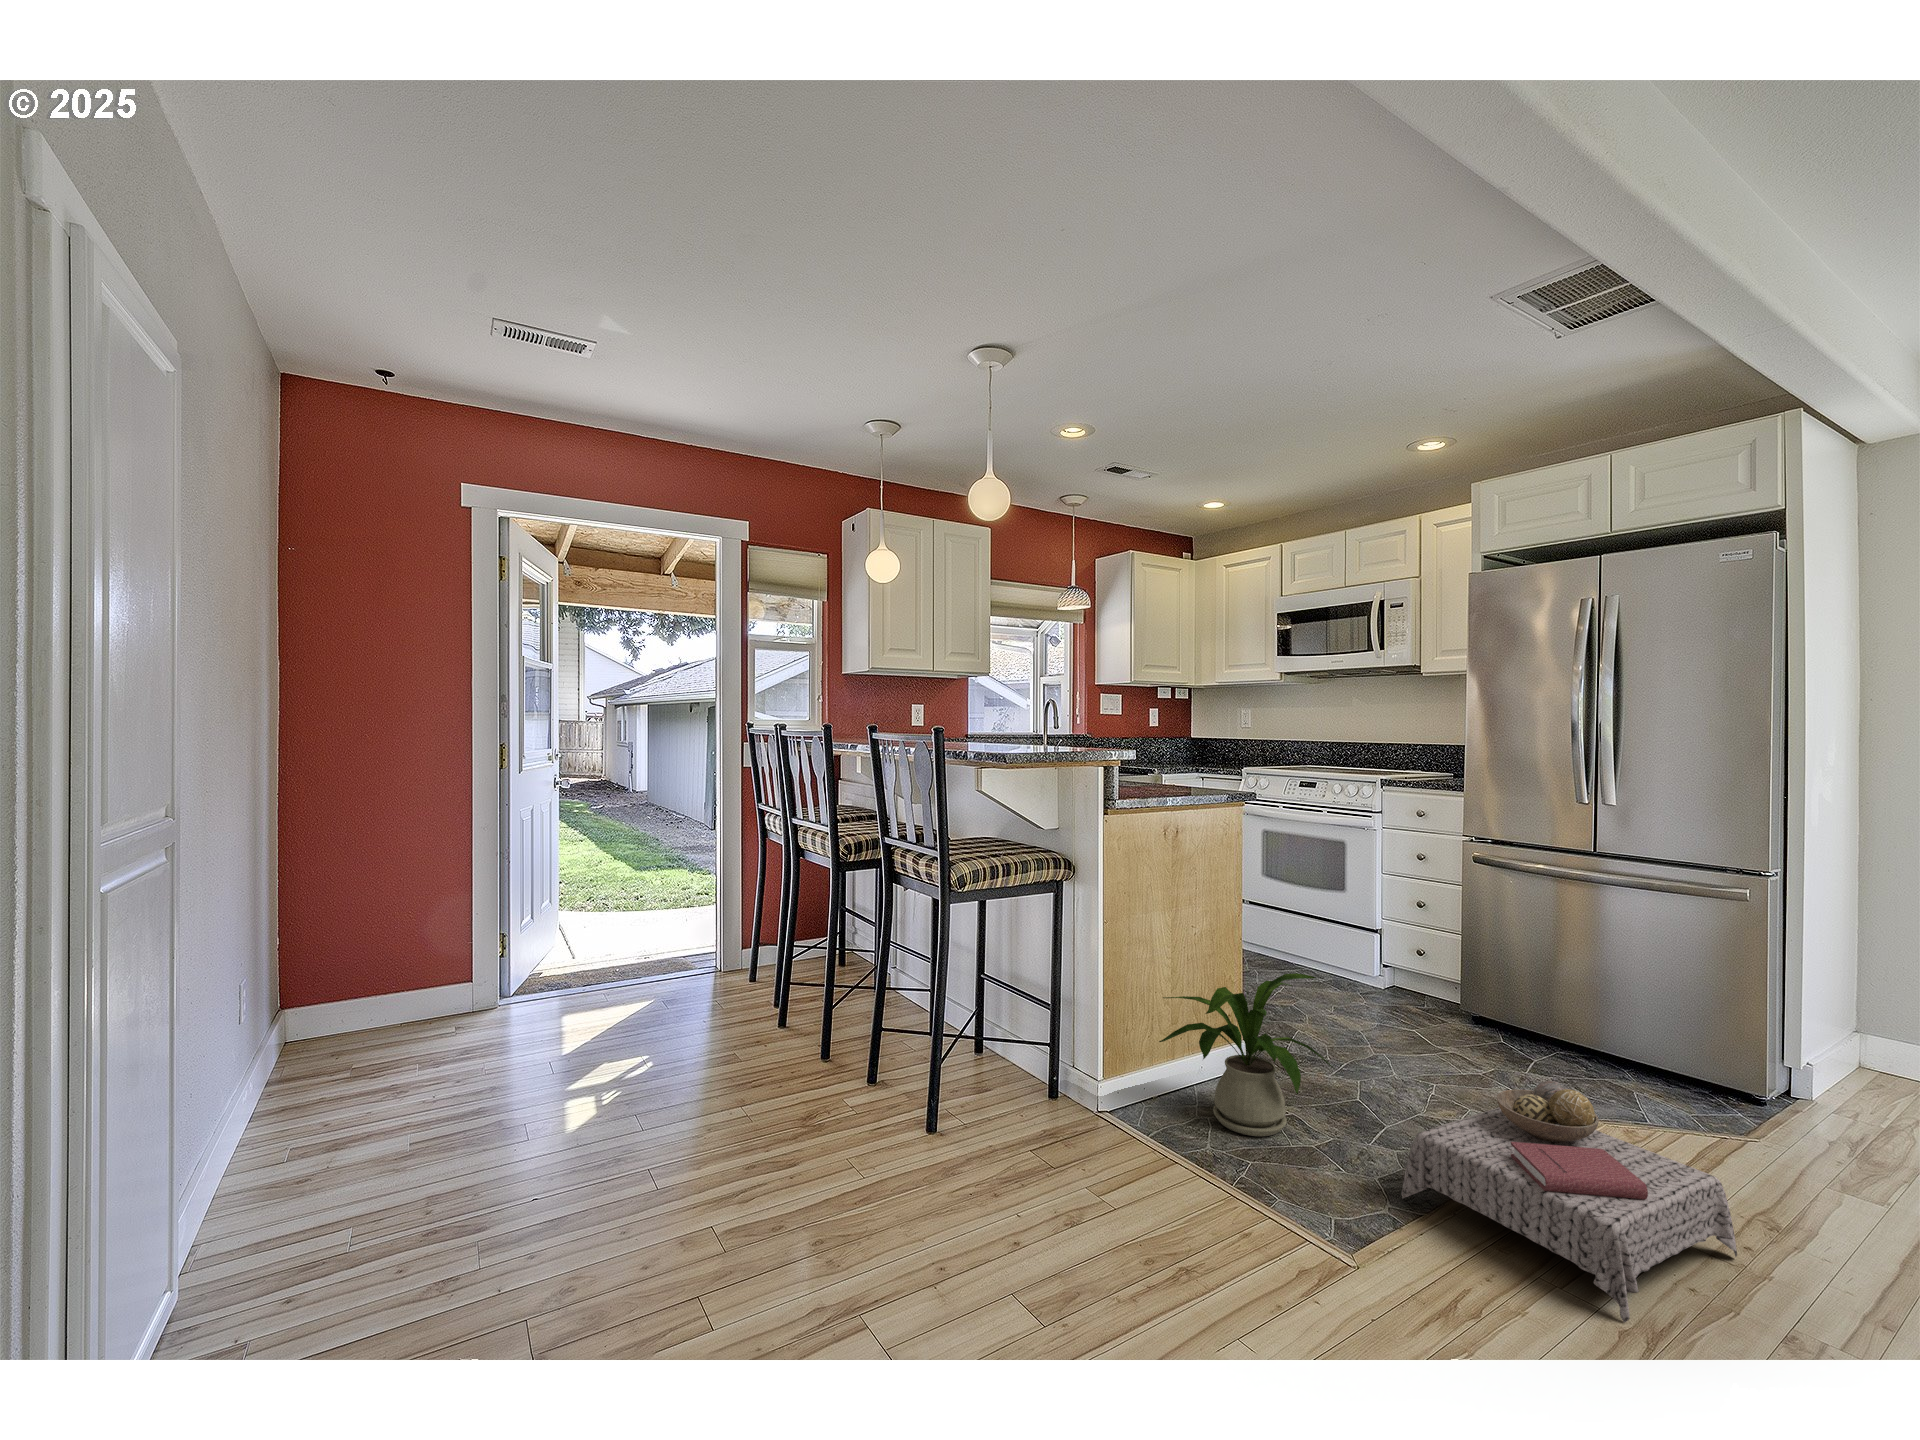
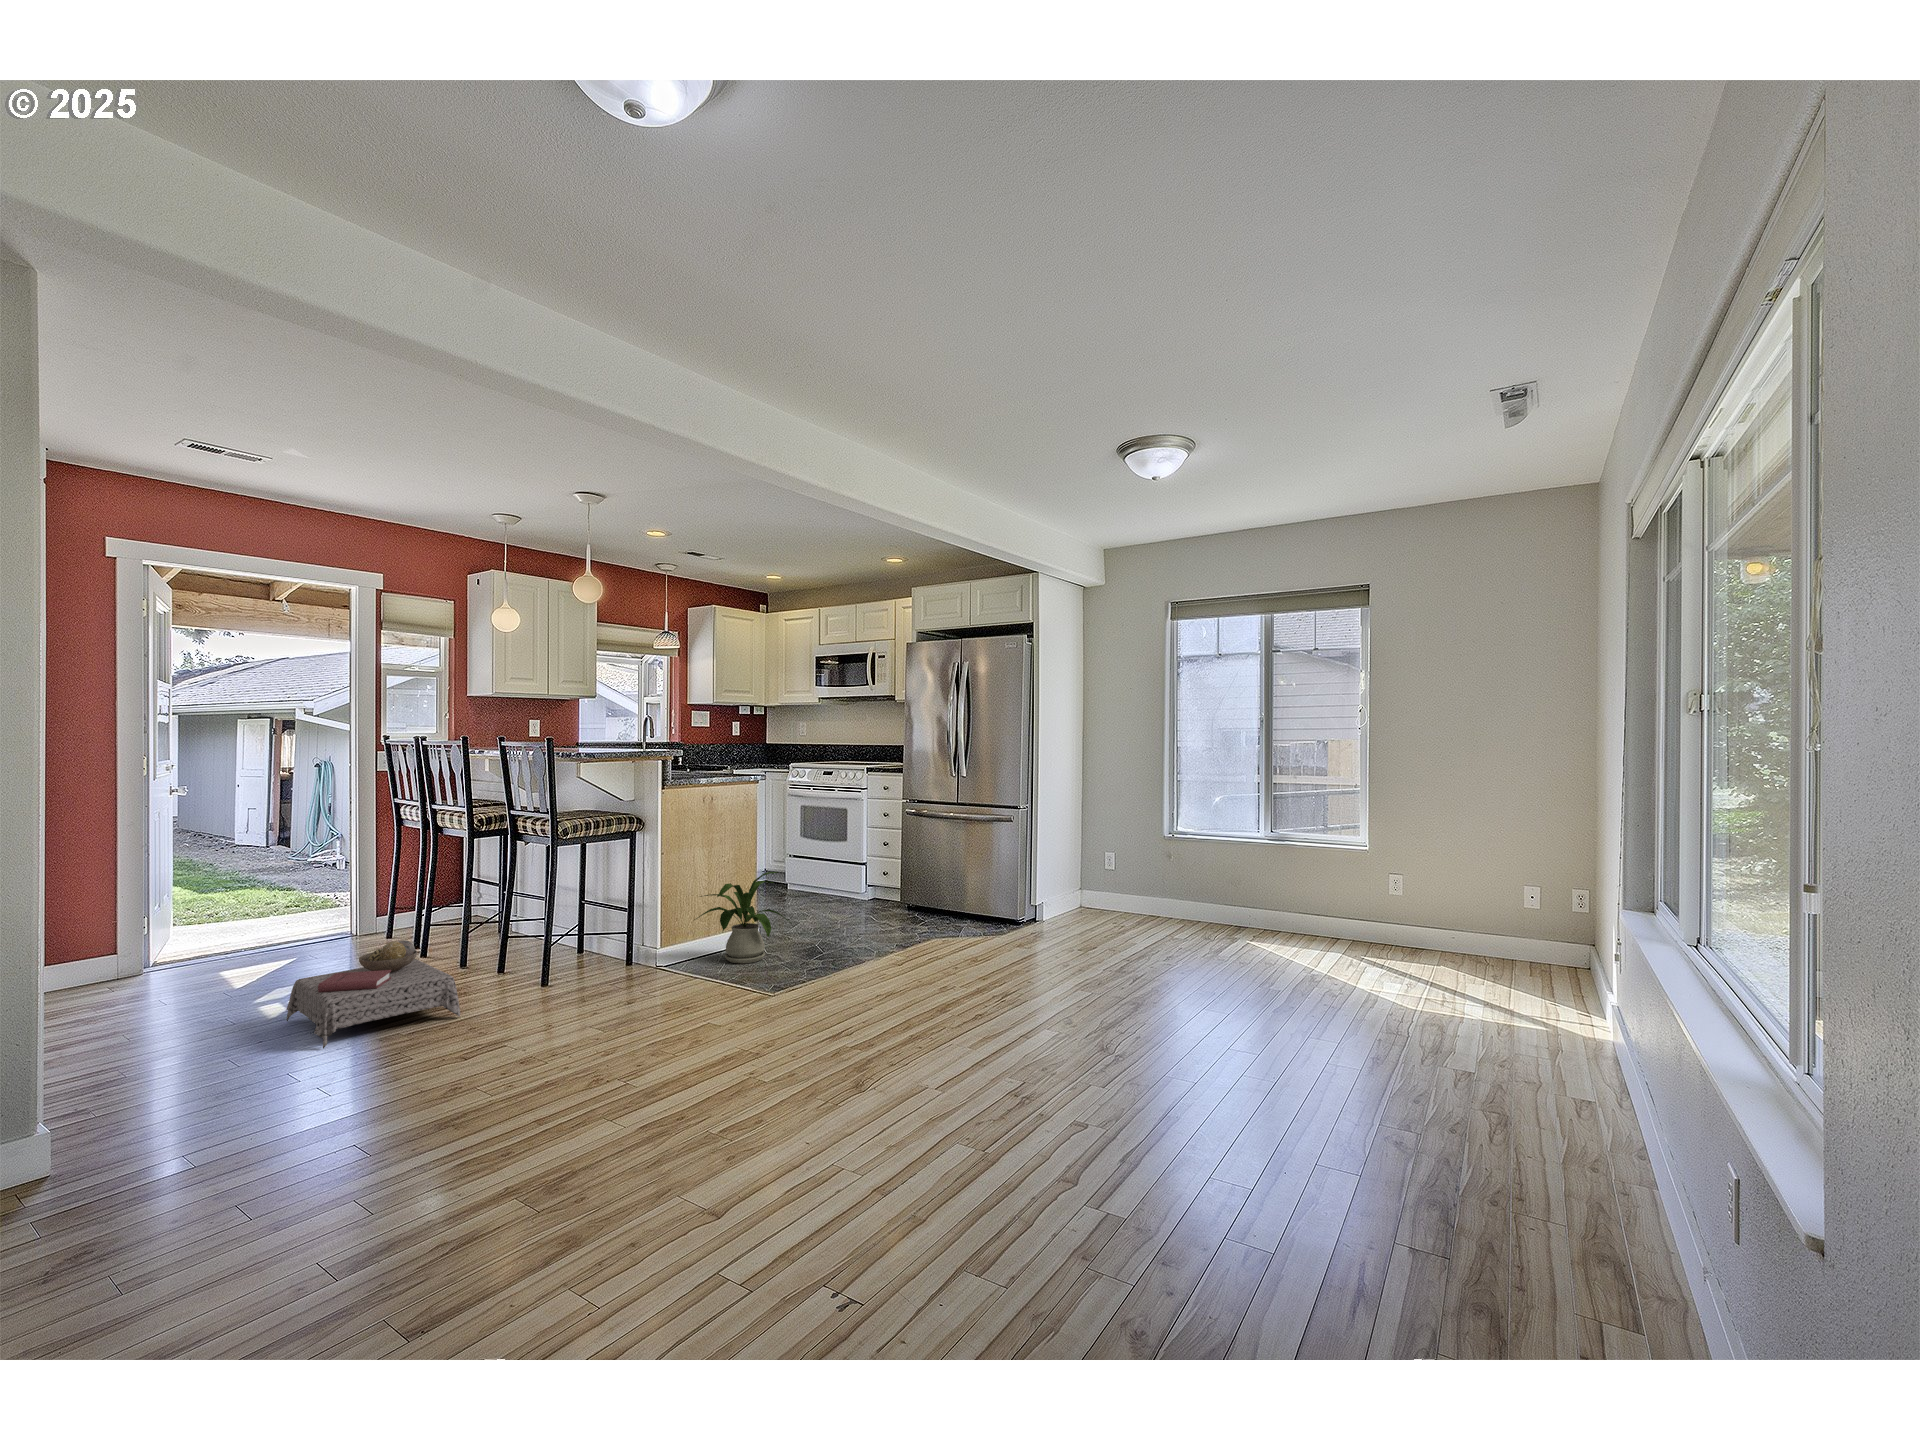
ottoman: present [1402,1081,1737,1322] -> present [287,940,460,1049]

